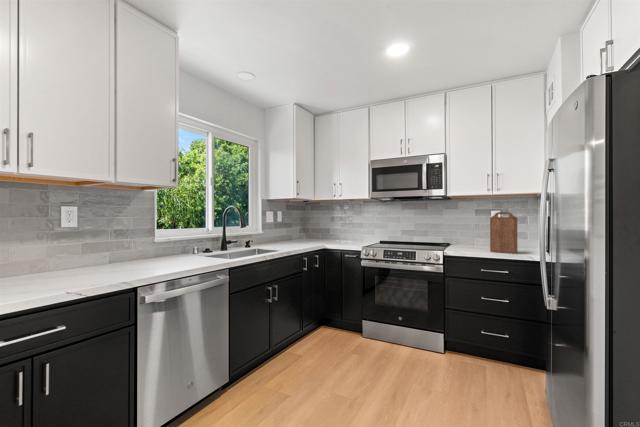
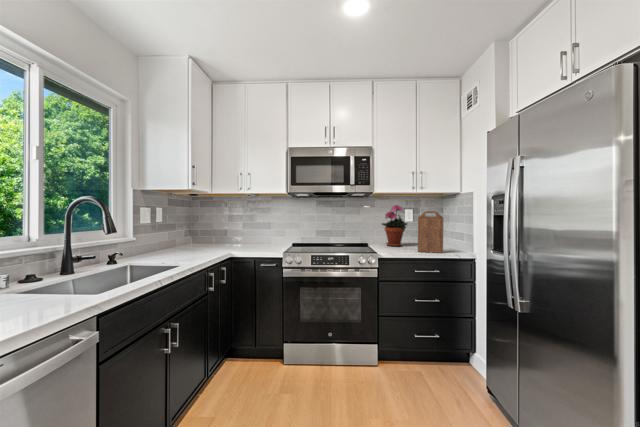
potted plant: none [463,206,489,247] -> present [382,205,407,246]

